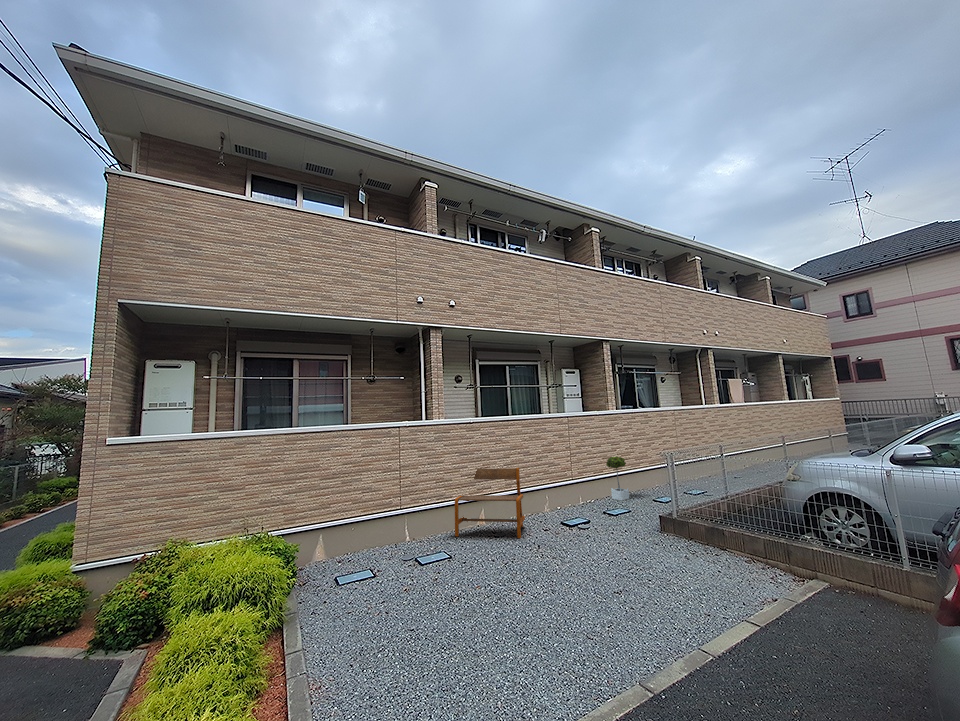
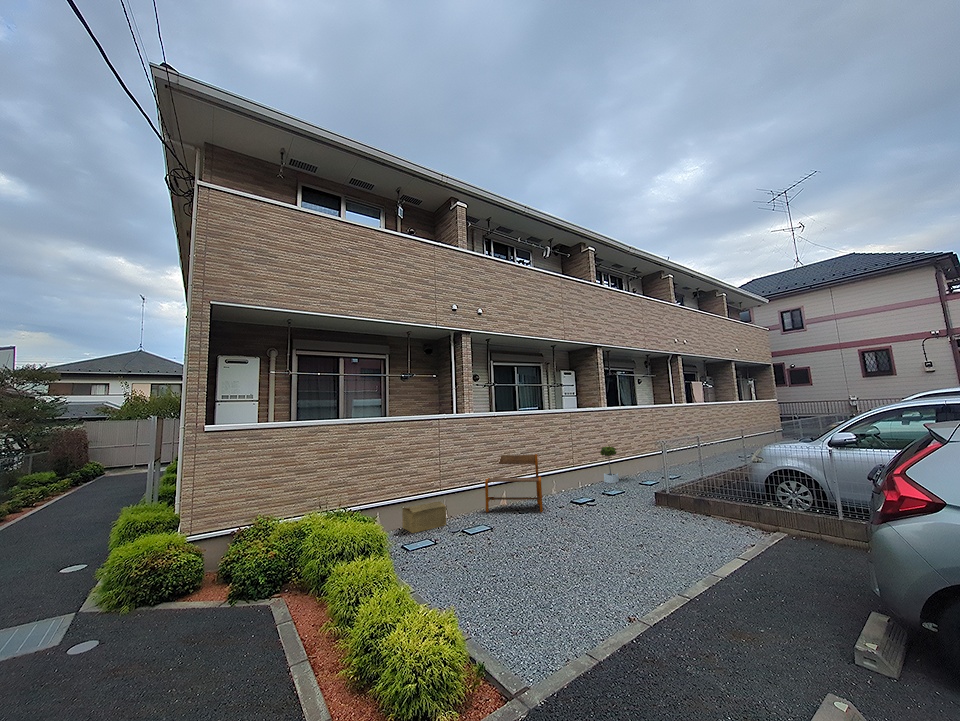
cardboard box: none [350,524,401,563] -> present [402,502,446,533]

